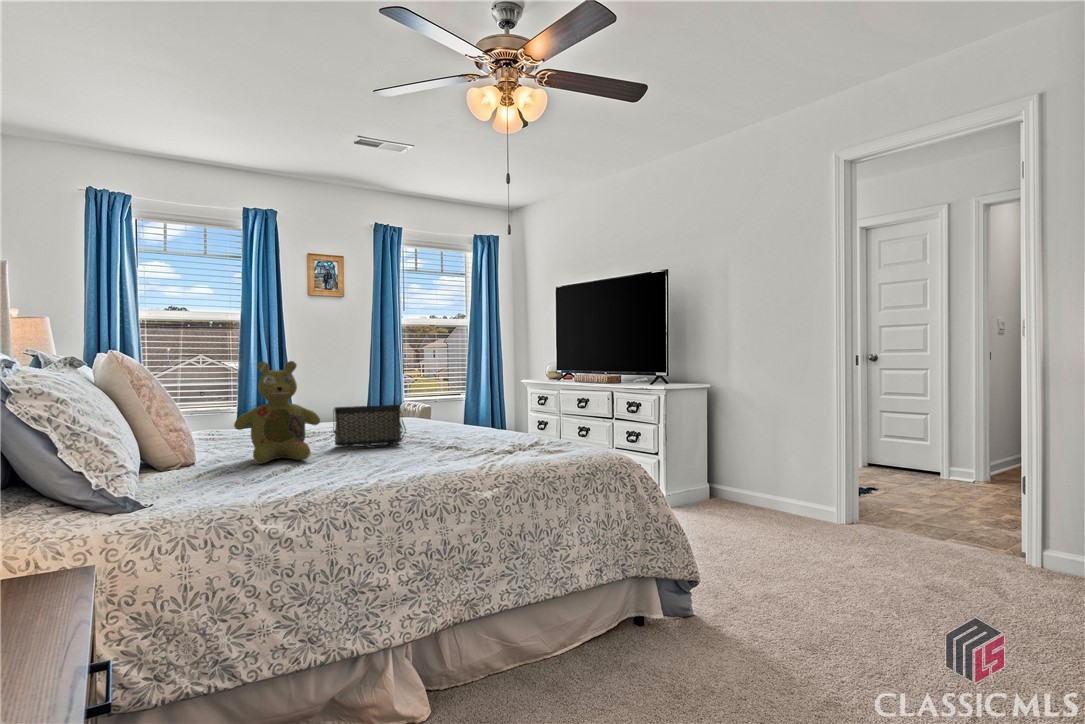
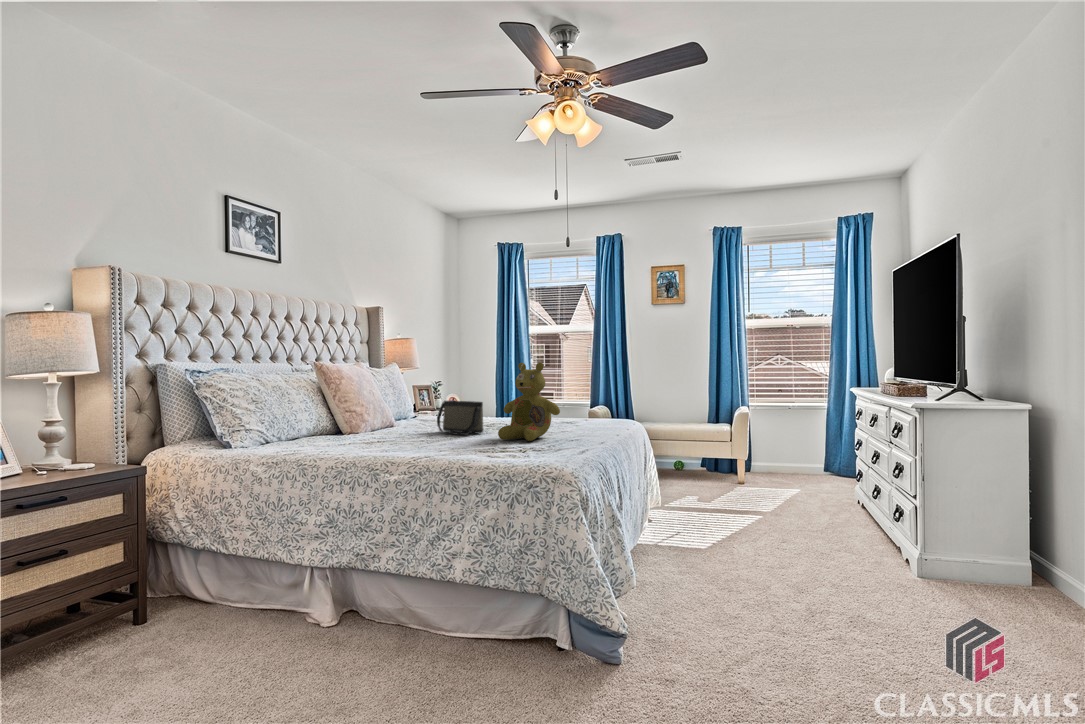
stuffed bear: present [234,361,320,464] -> present [498,362,560,441]

